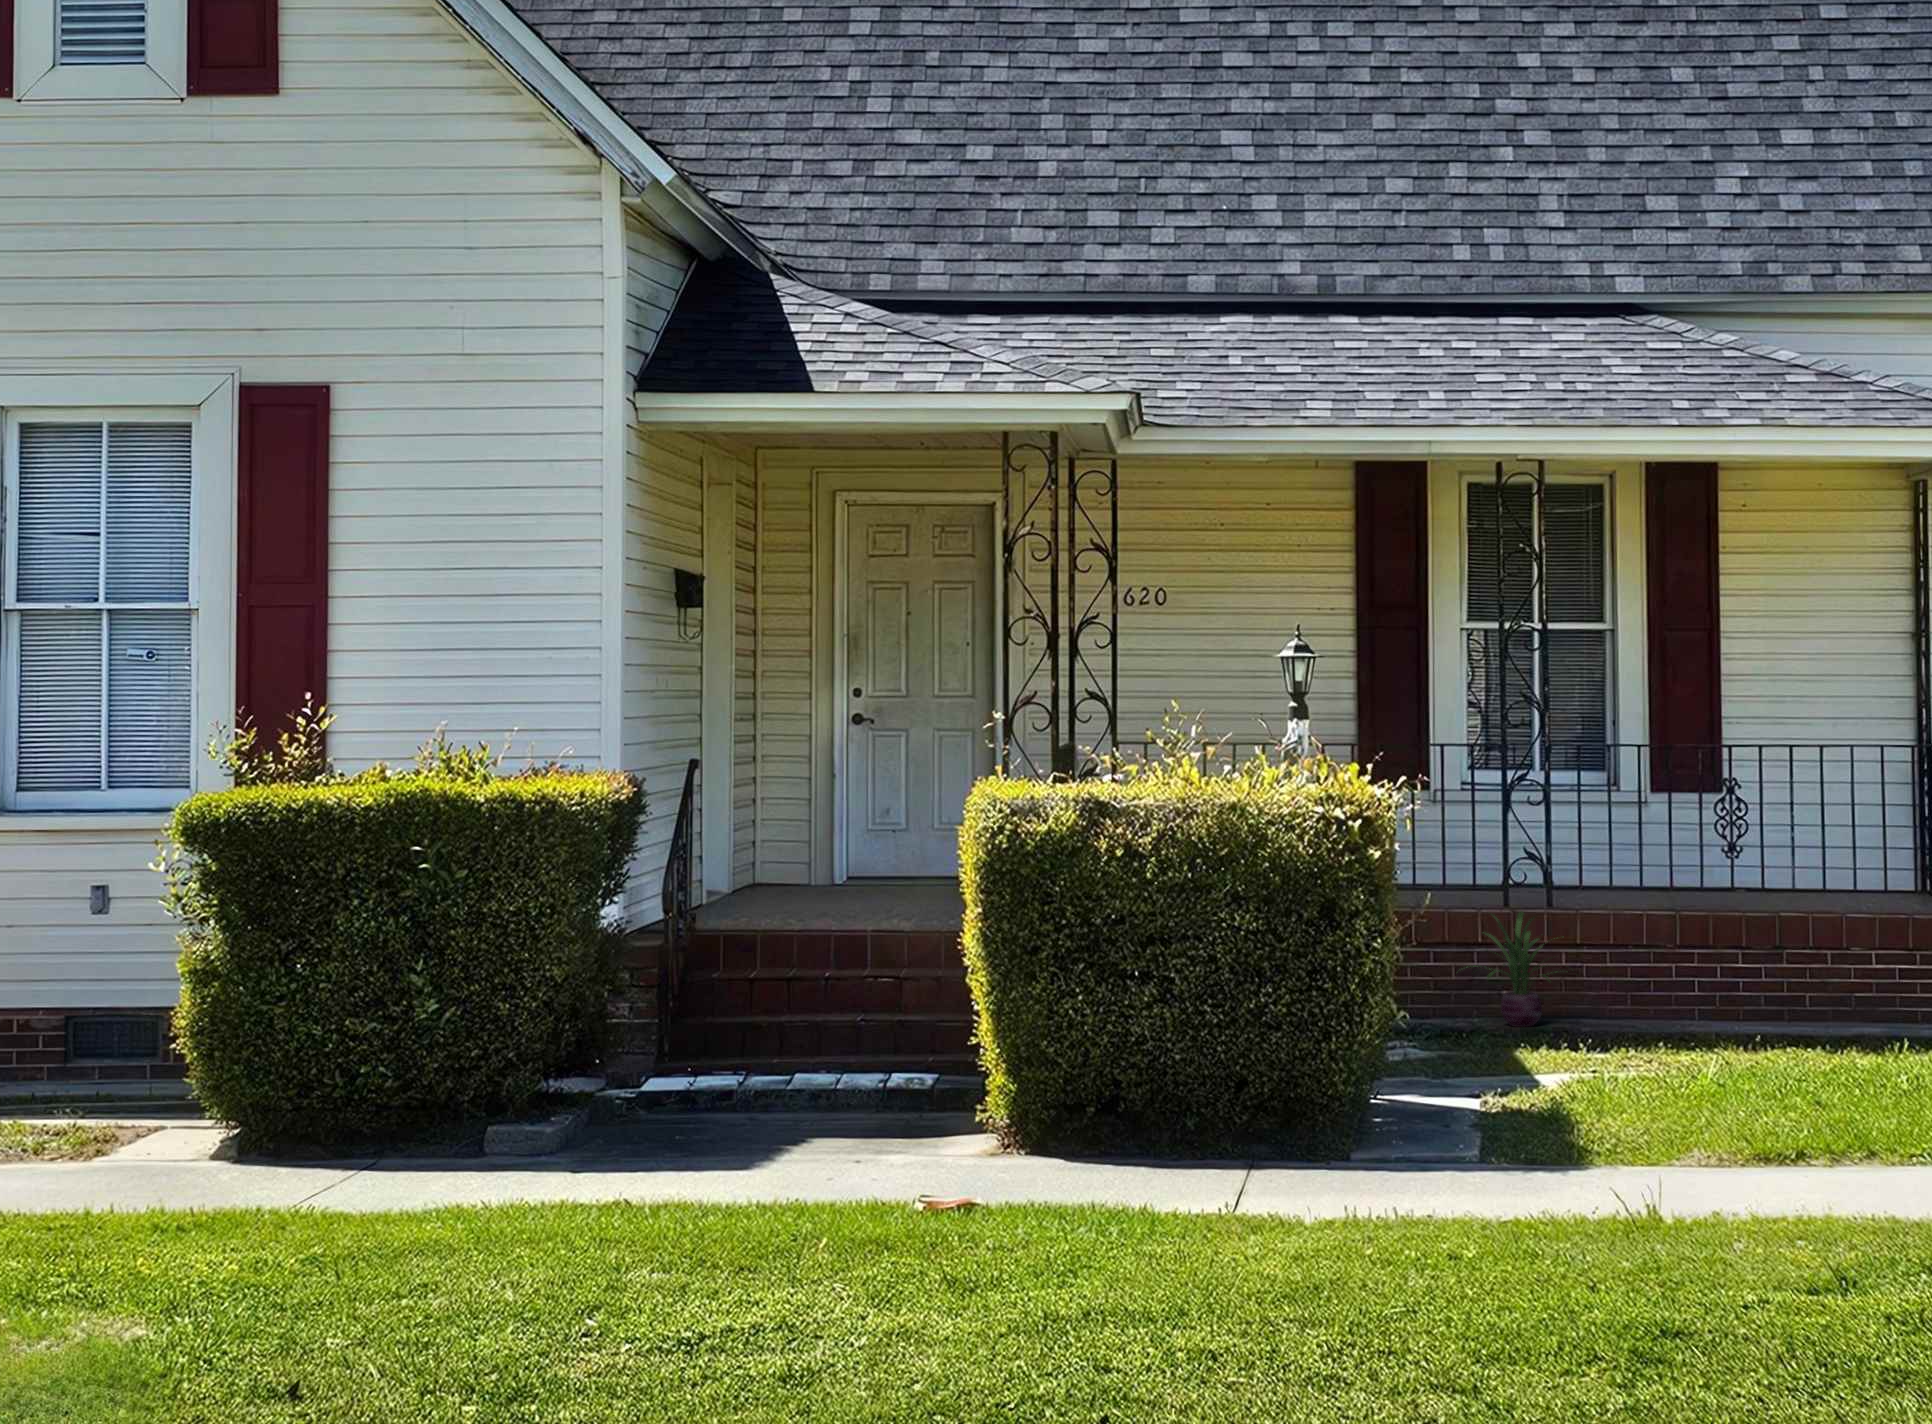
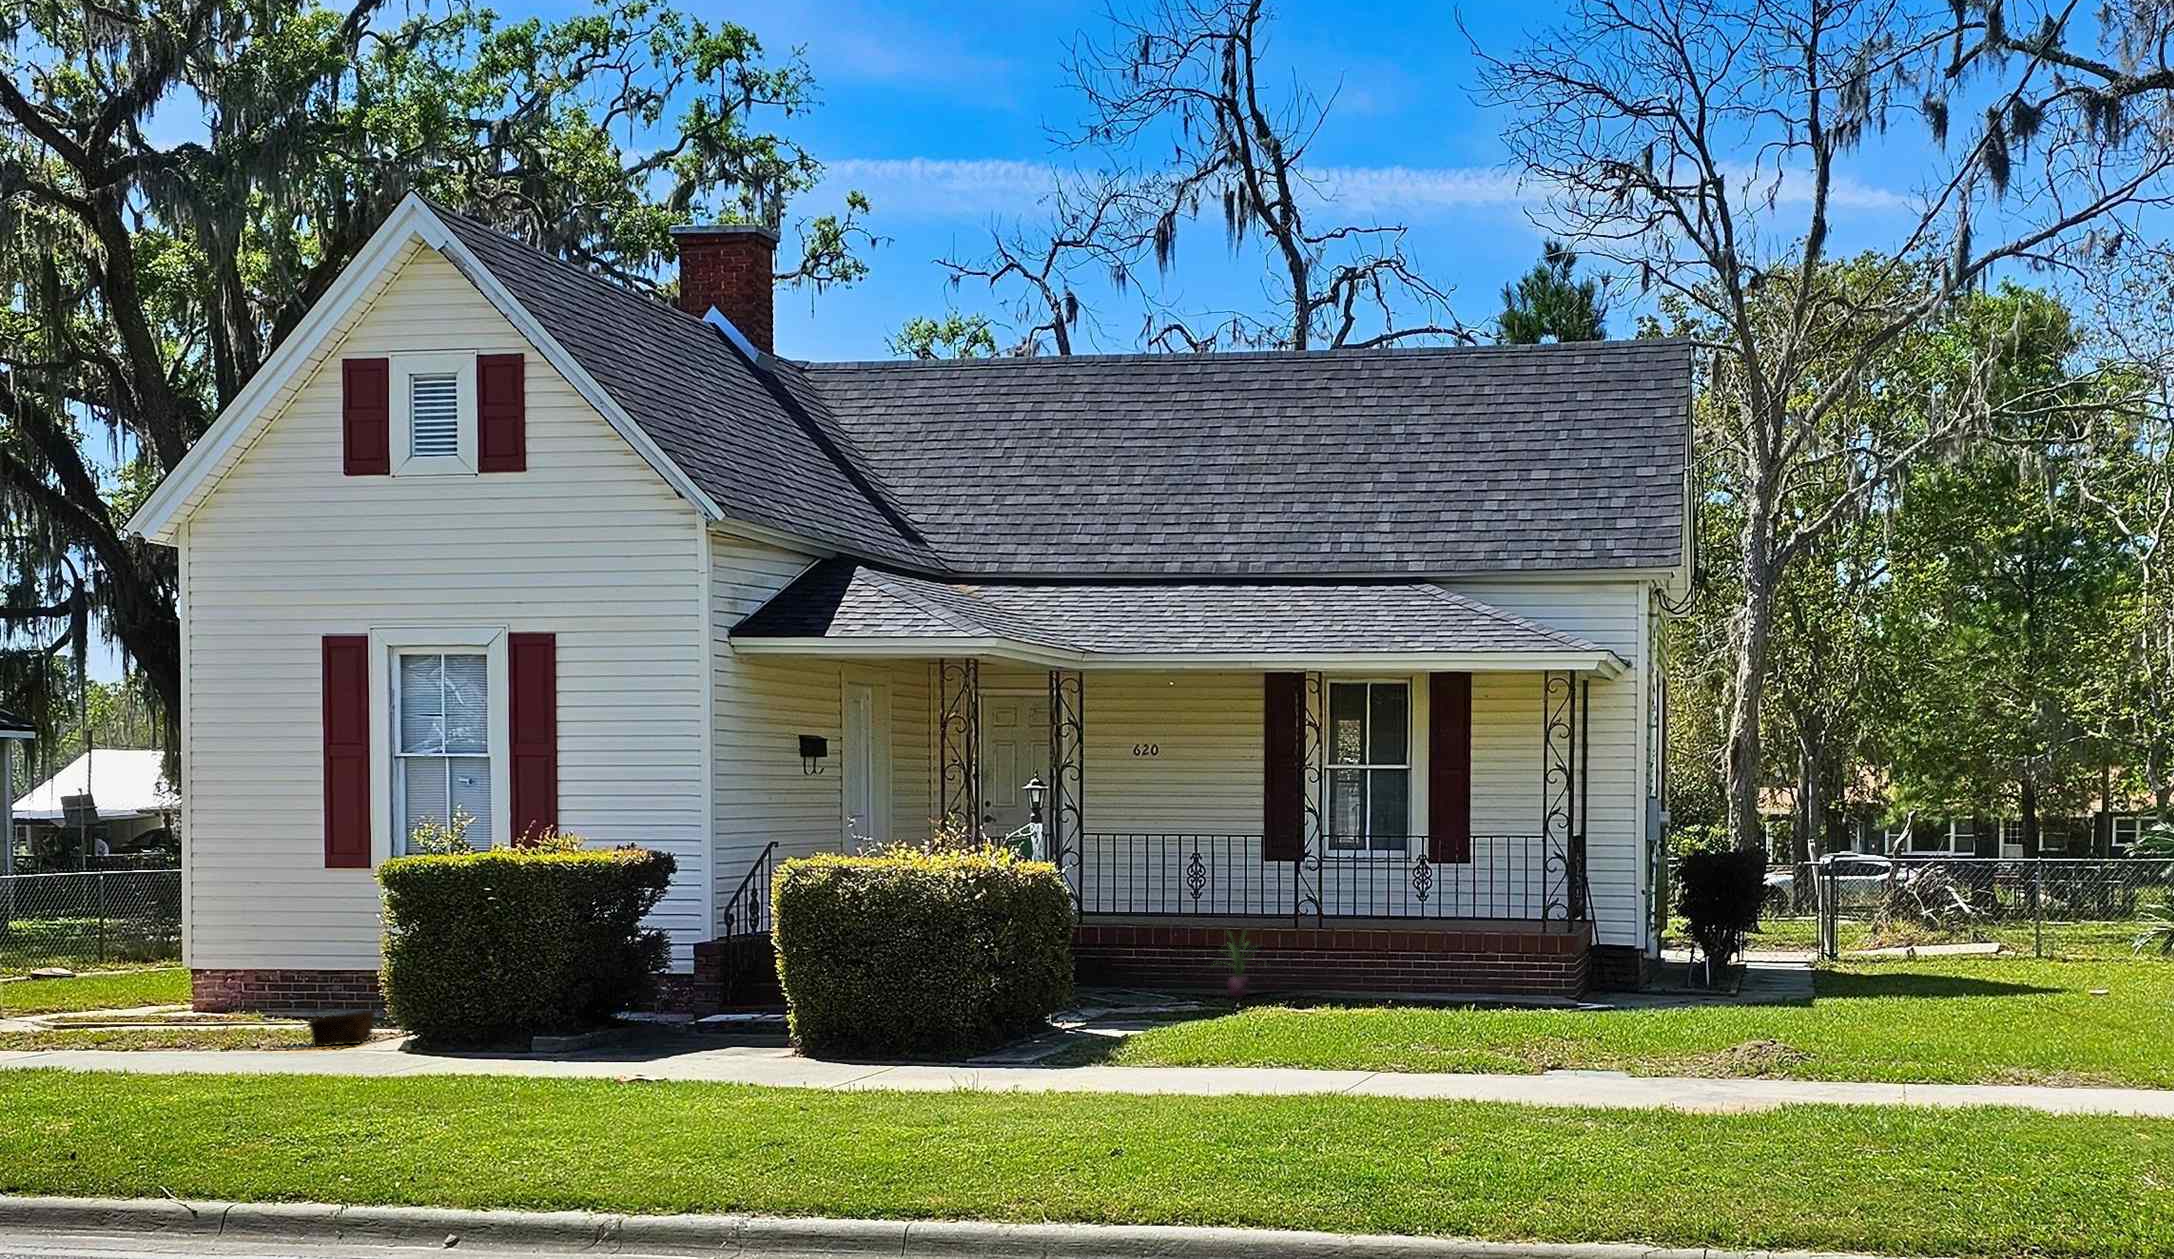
woven basket: none [68,1062,180,1149] -> present [309,1001,375,1046]

